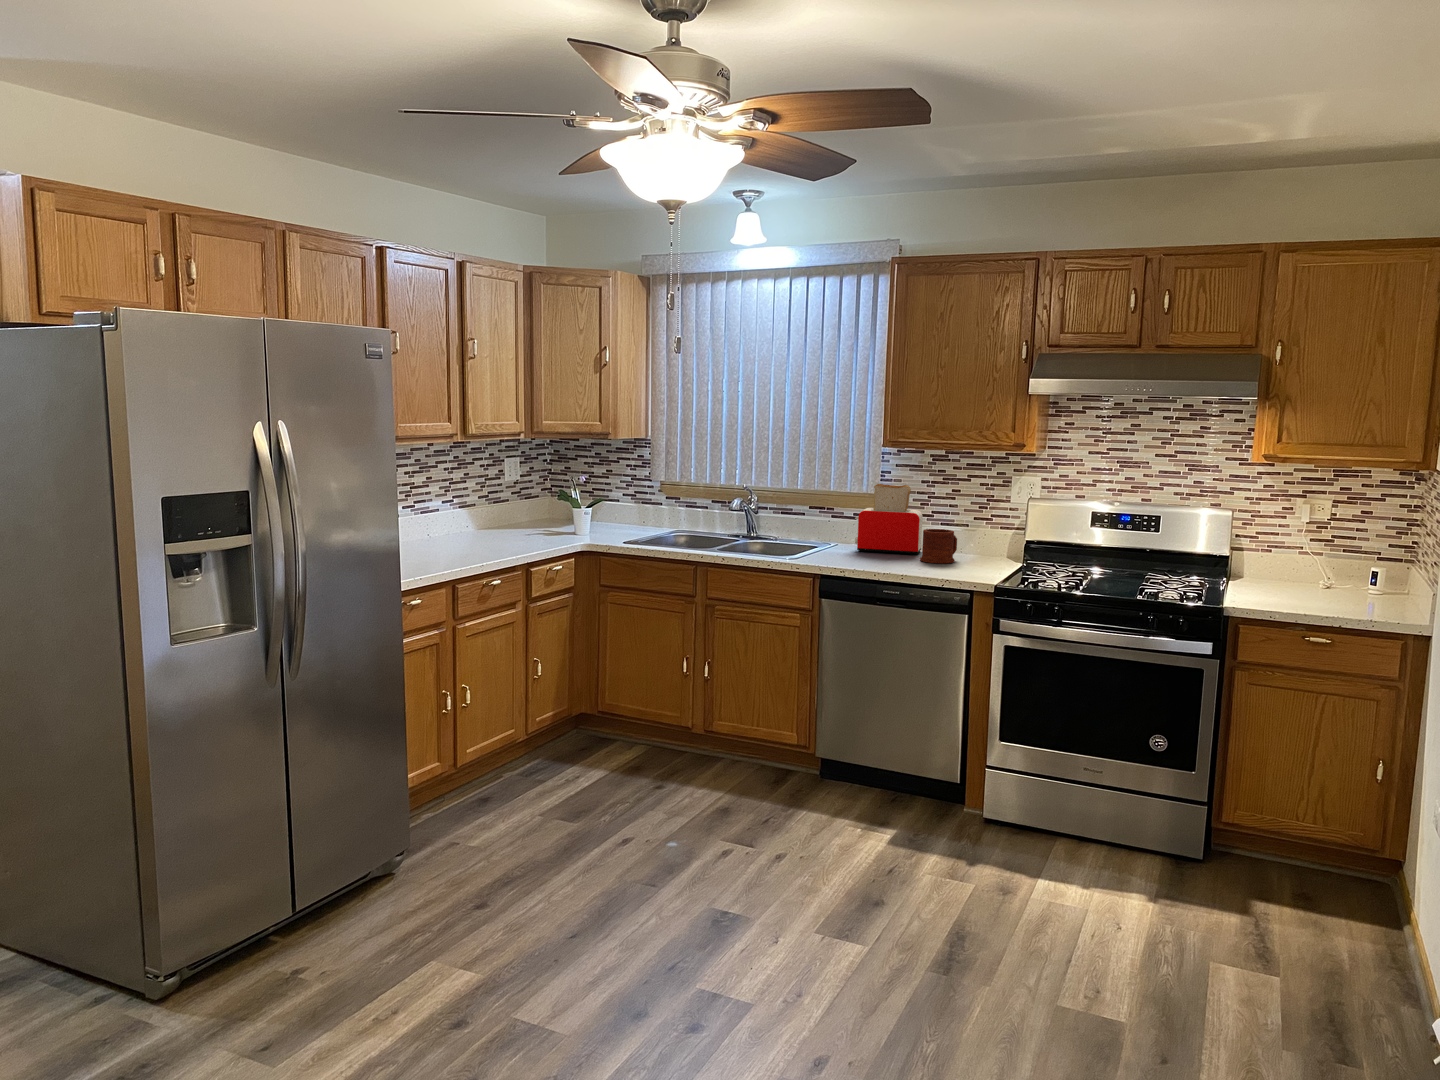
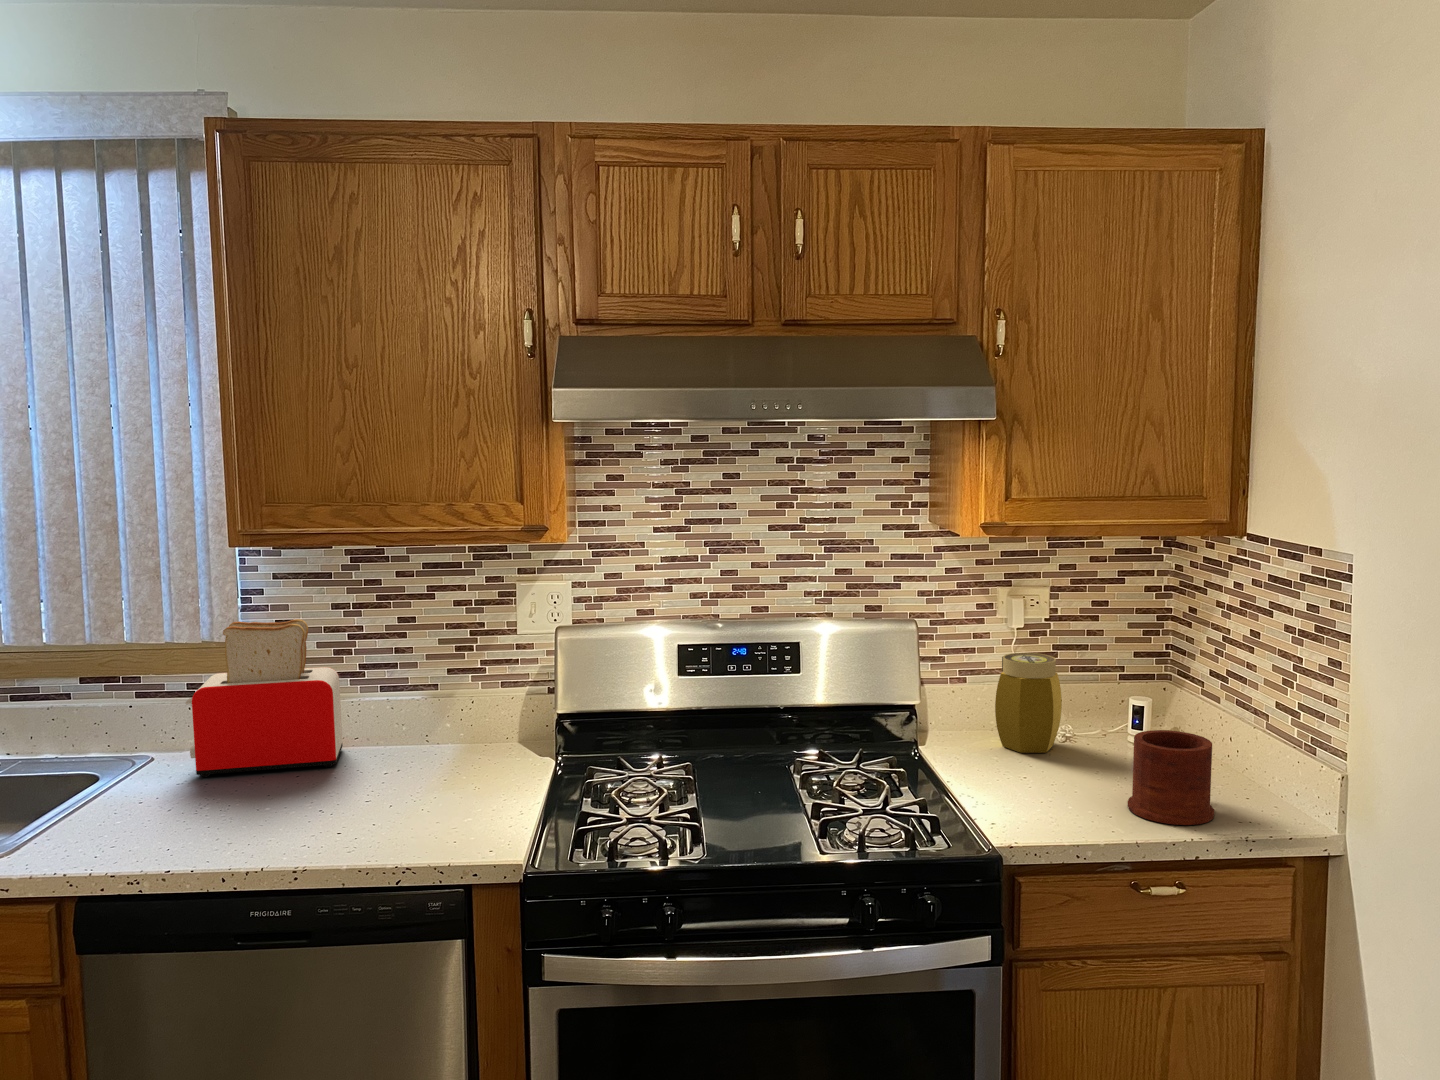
mug: present [920,529,957,563] -> present [1127,730,1215,825]
jar: none [1277,534,1320,590] -> present [995,653,1062,753]

